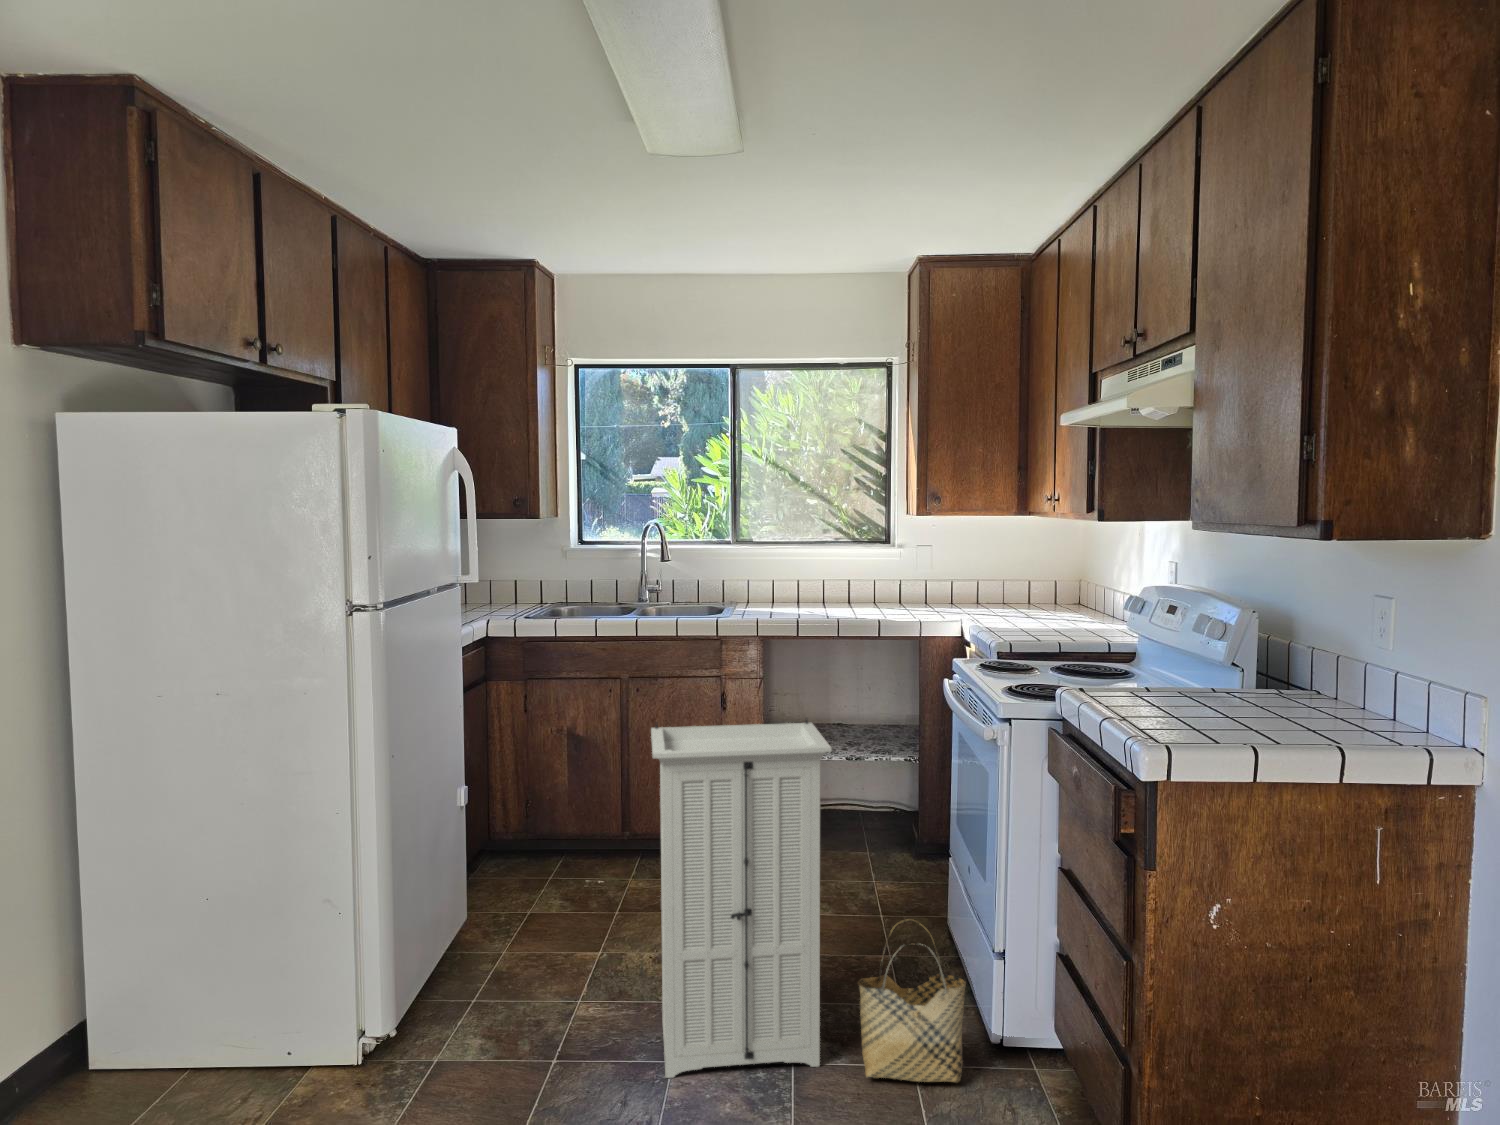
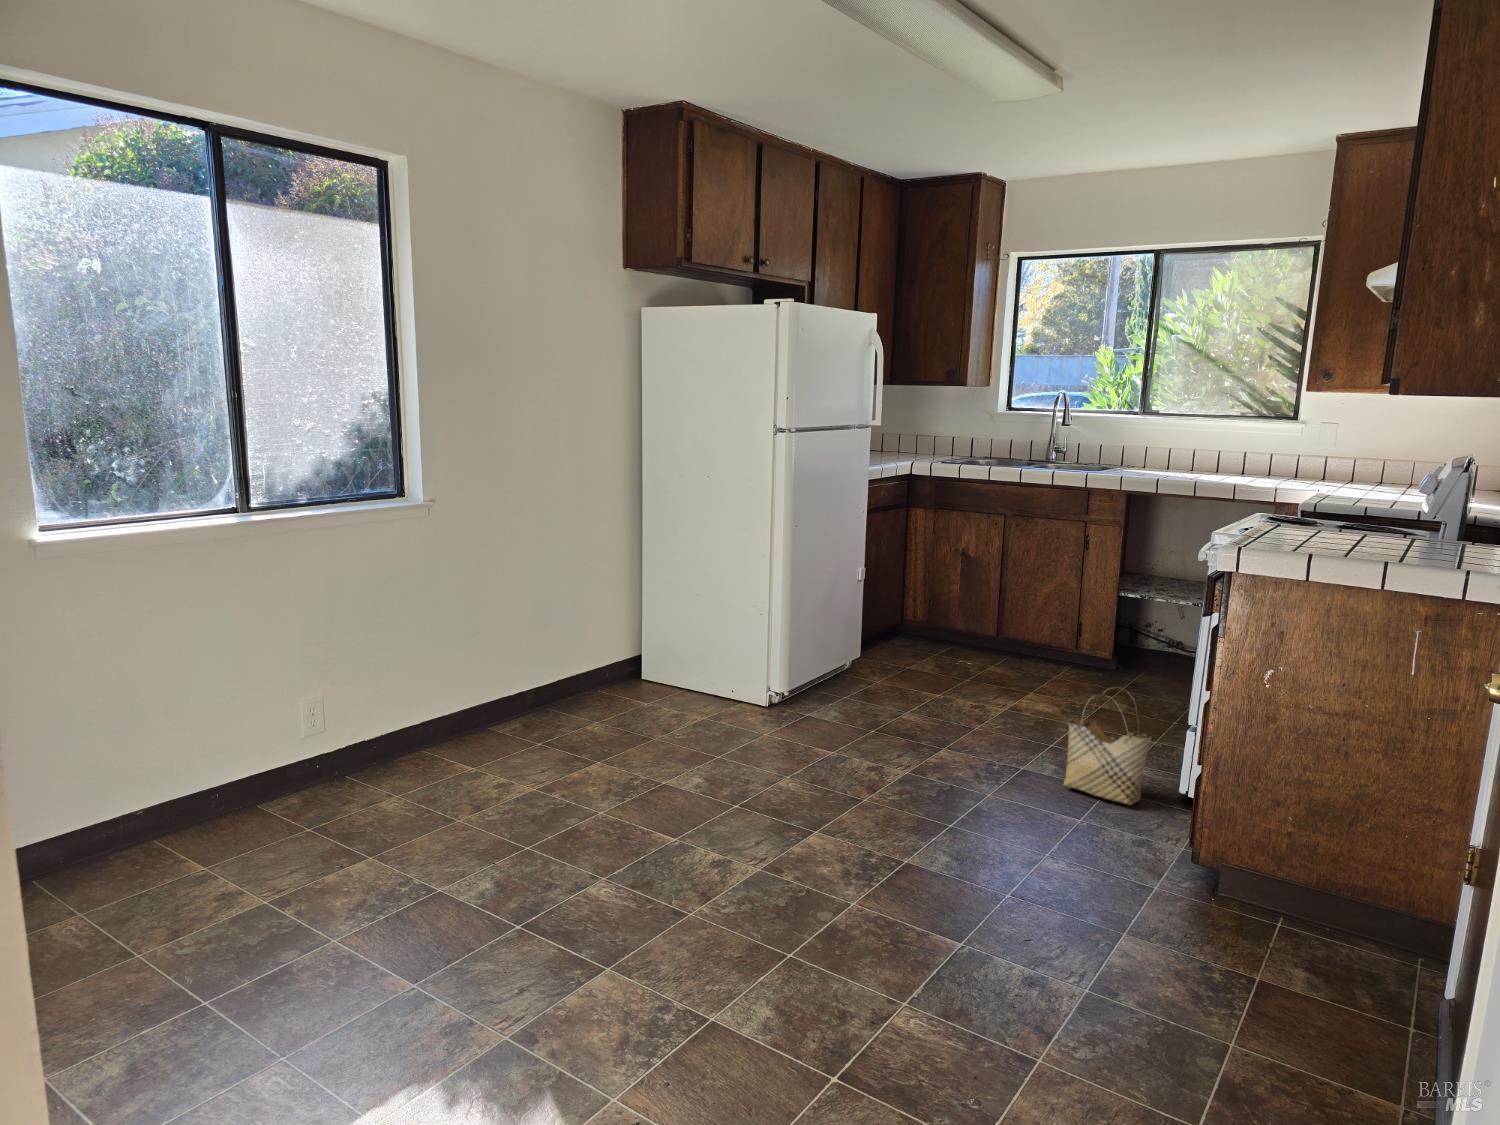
storage cabinet: present [651,718,832,1078] -> none [932,523,1076,775]

